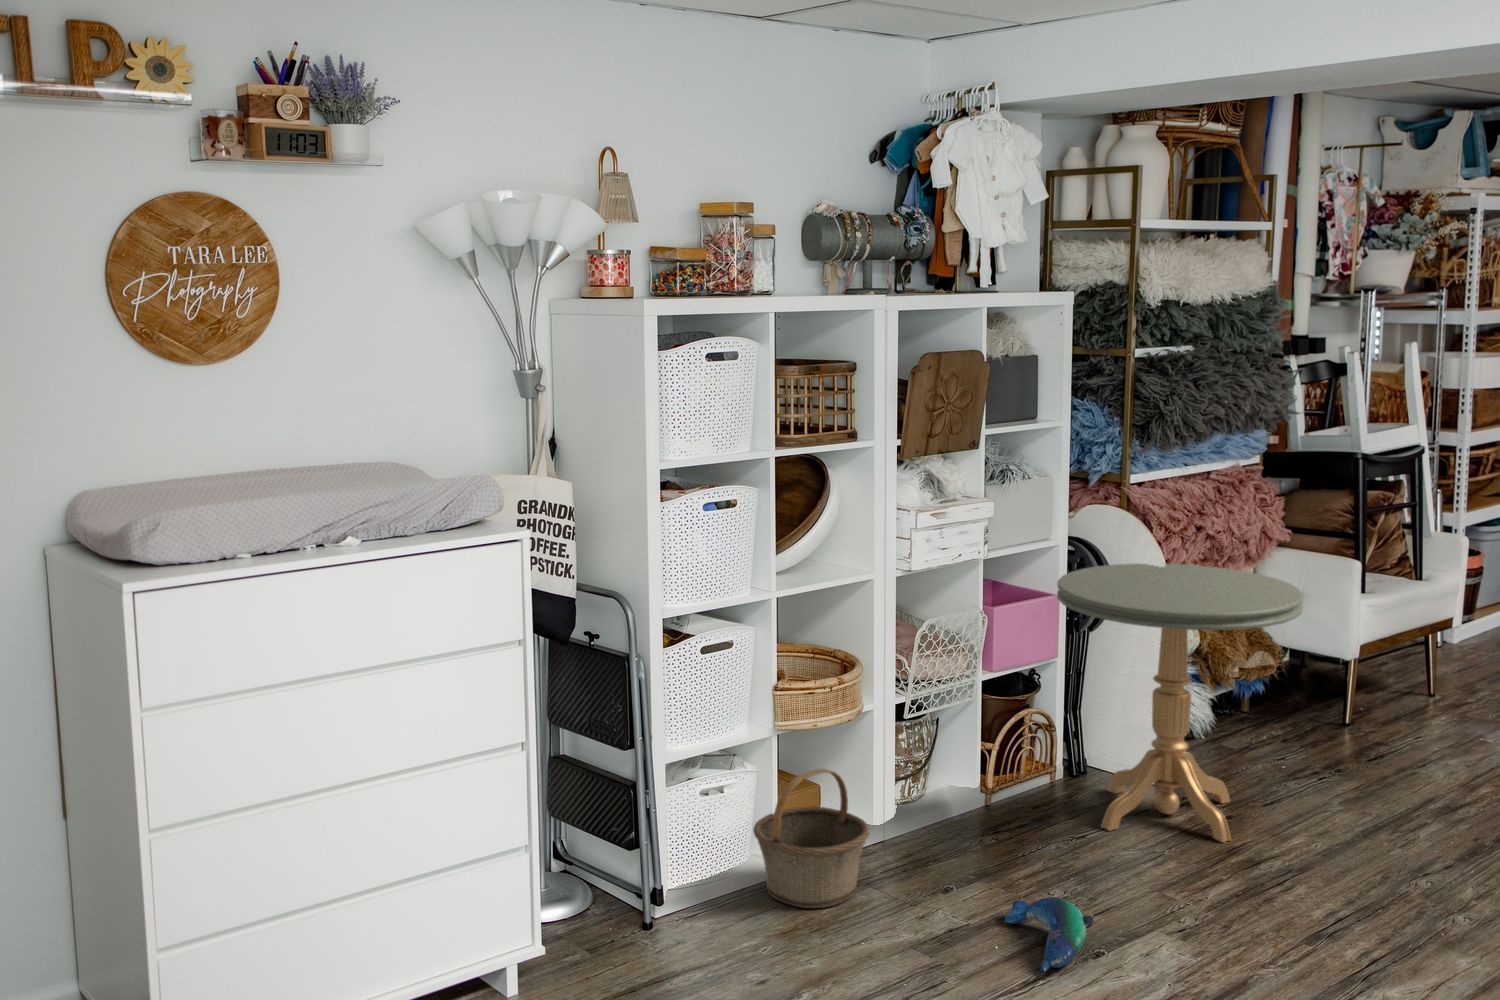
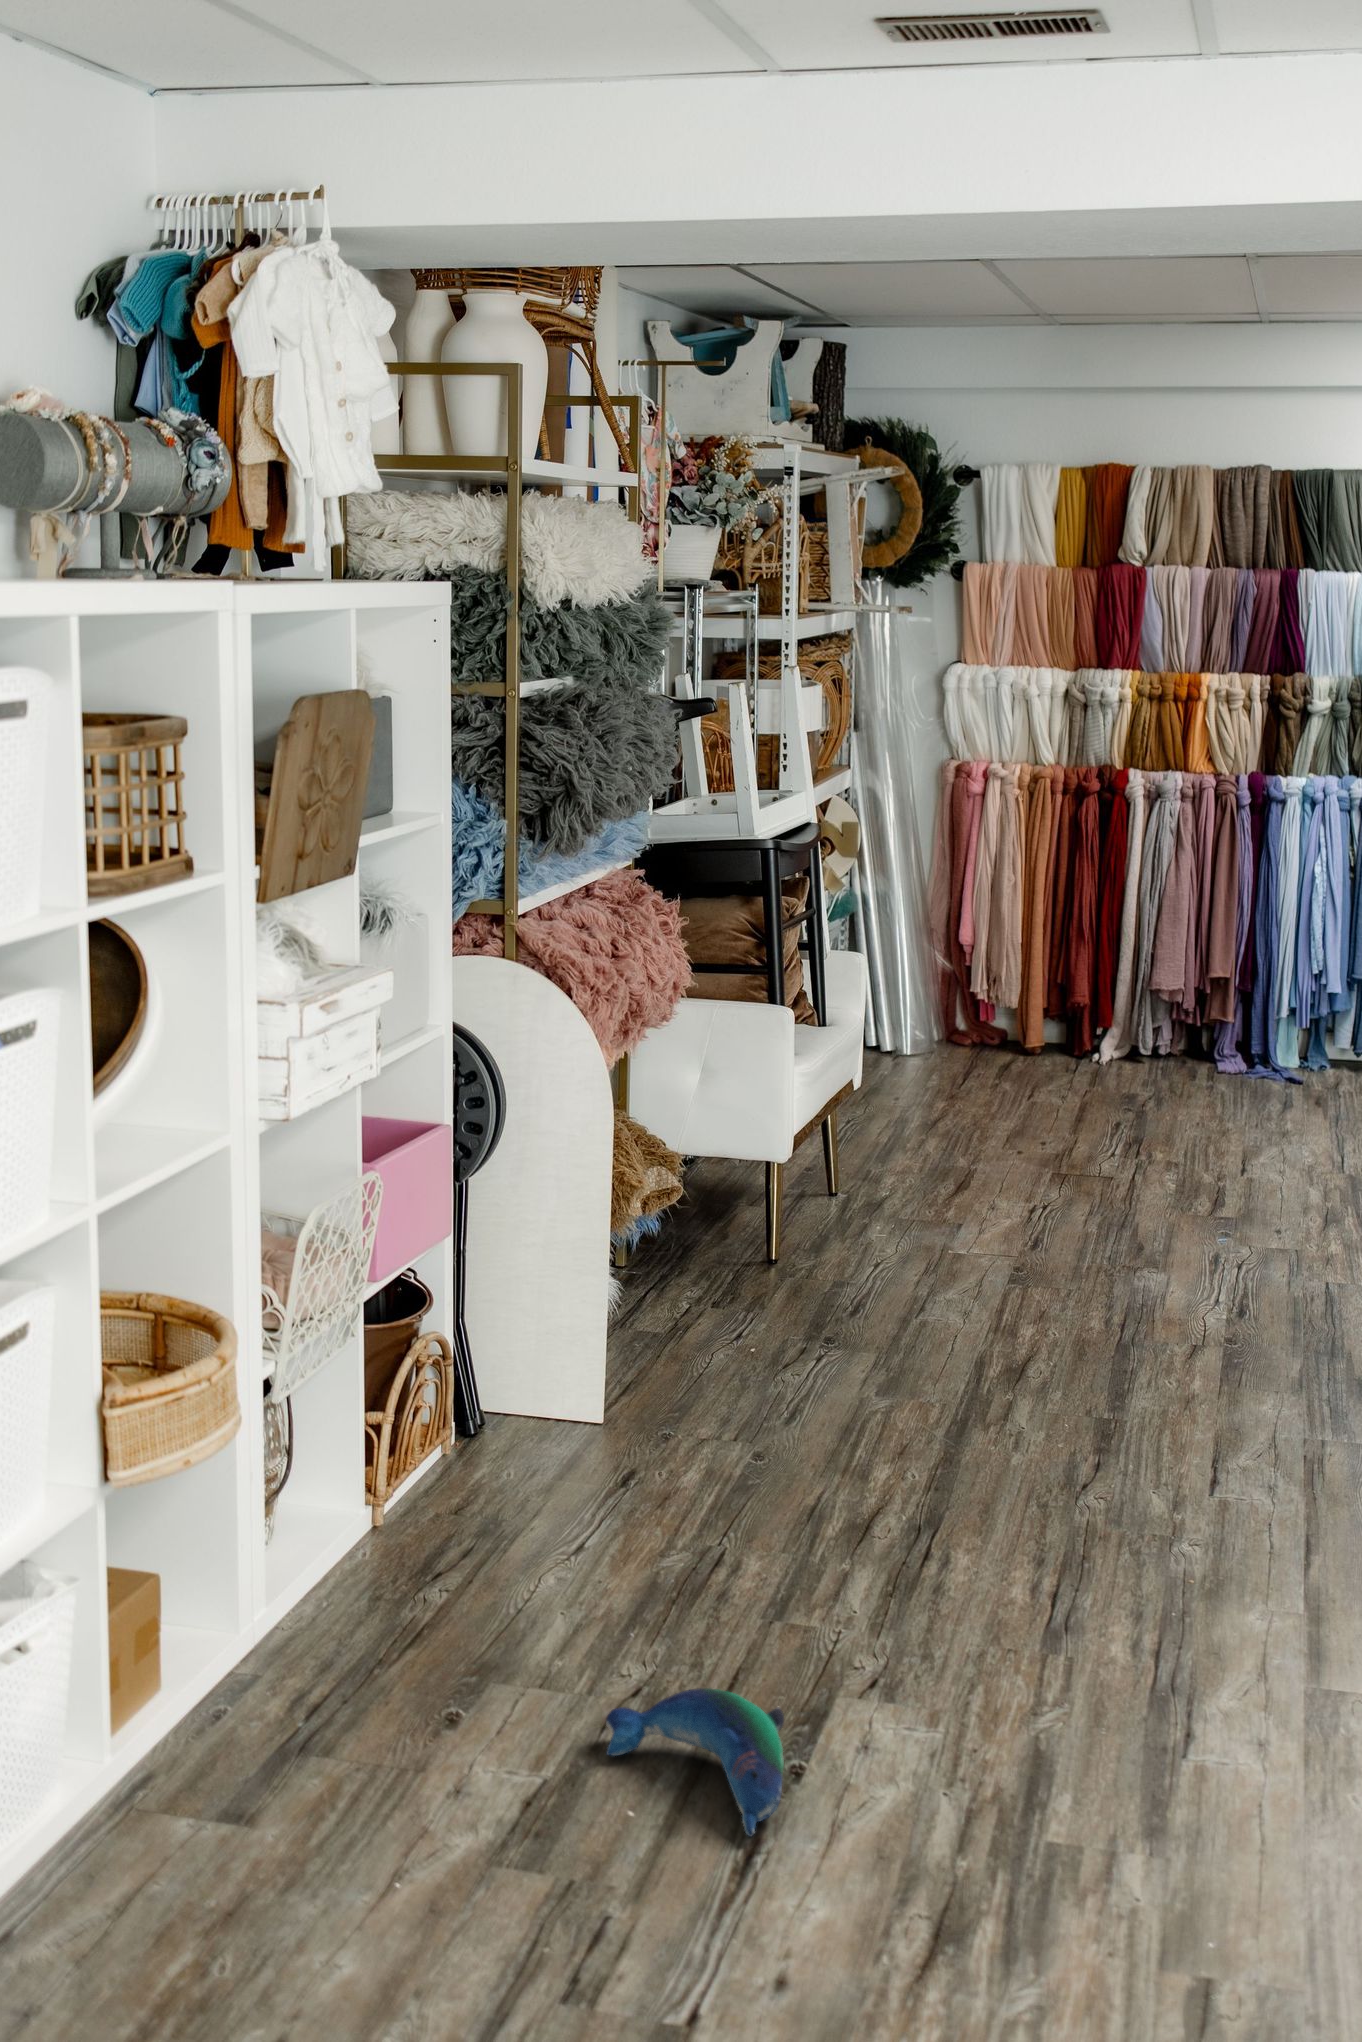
side table: present [1057,563,1303,843] -> none [484,1049,885,1529]
basket: present [753,769,870,908] -> none [92,1545,333,1841]

